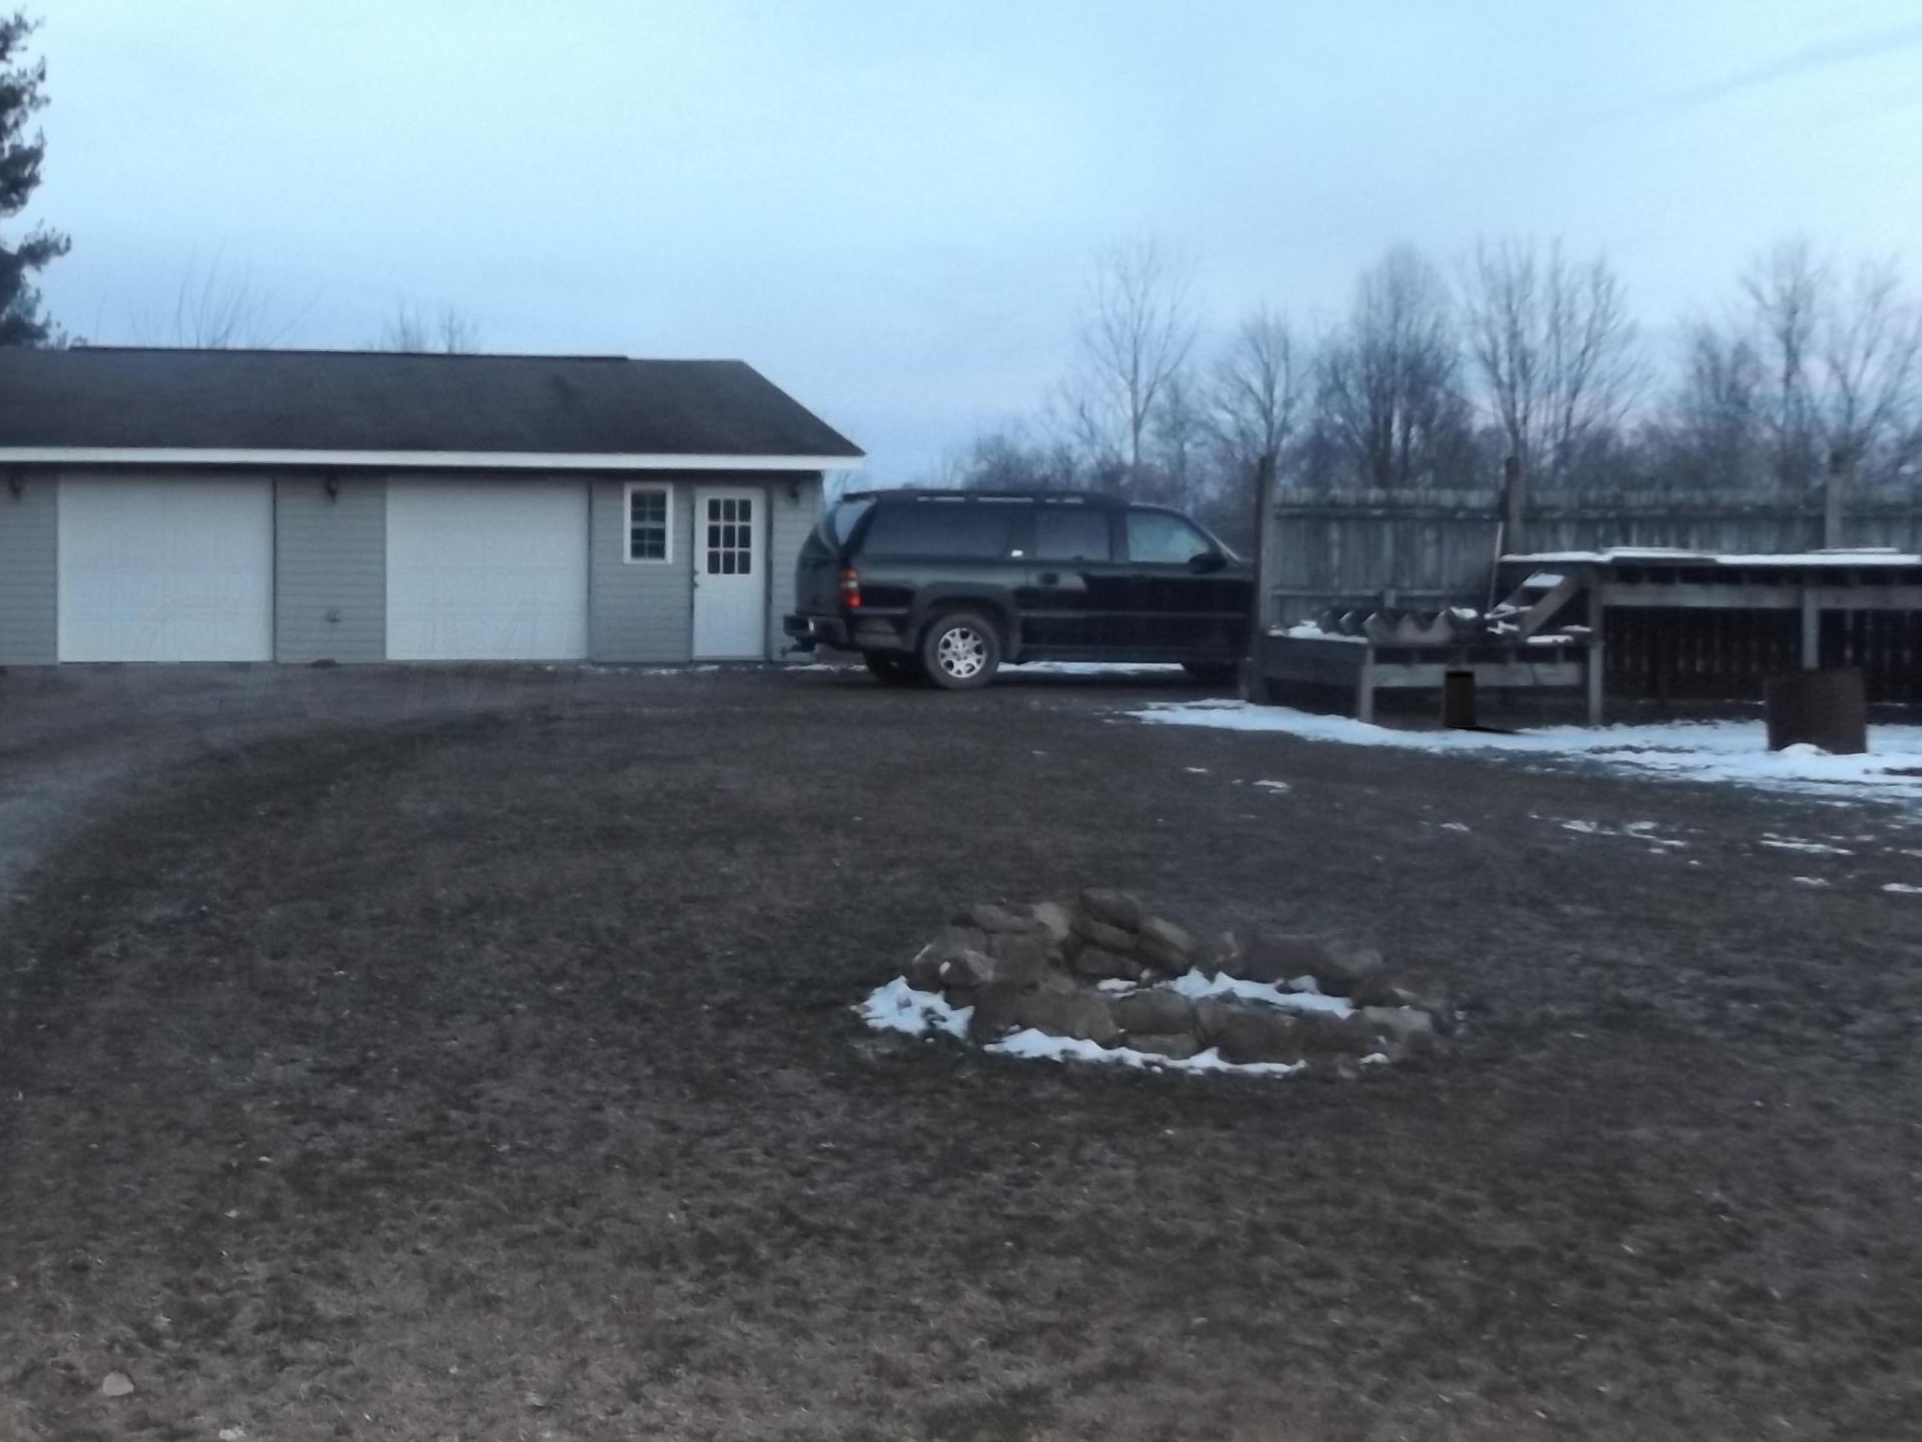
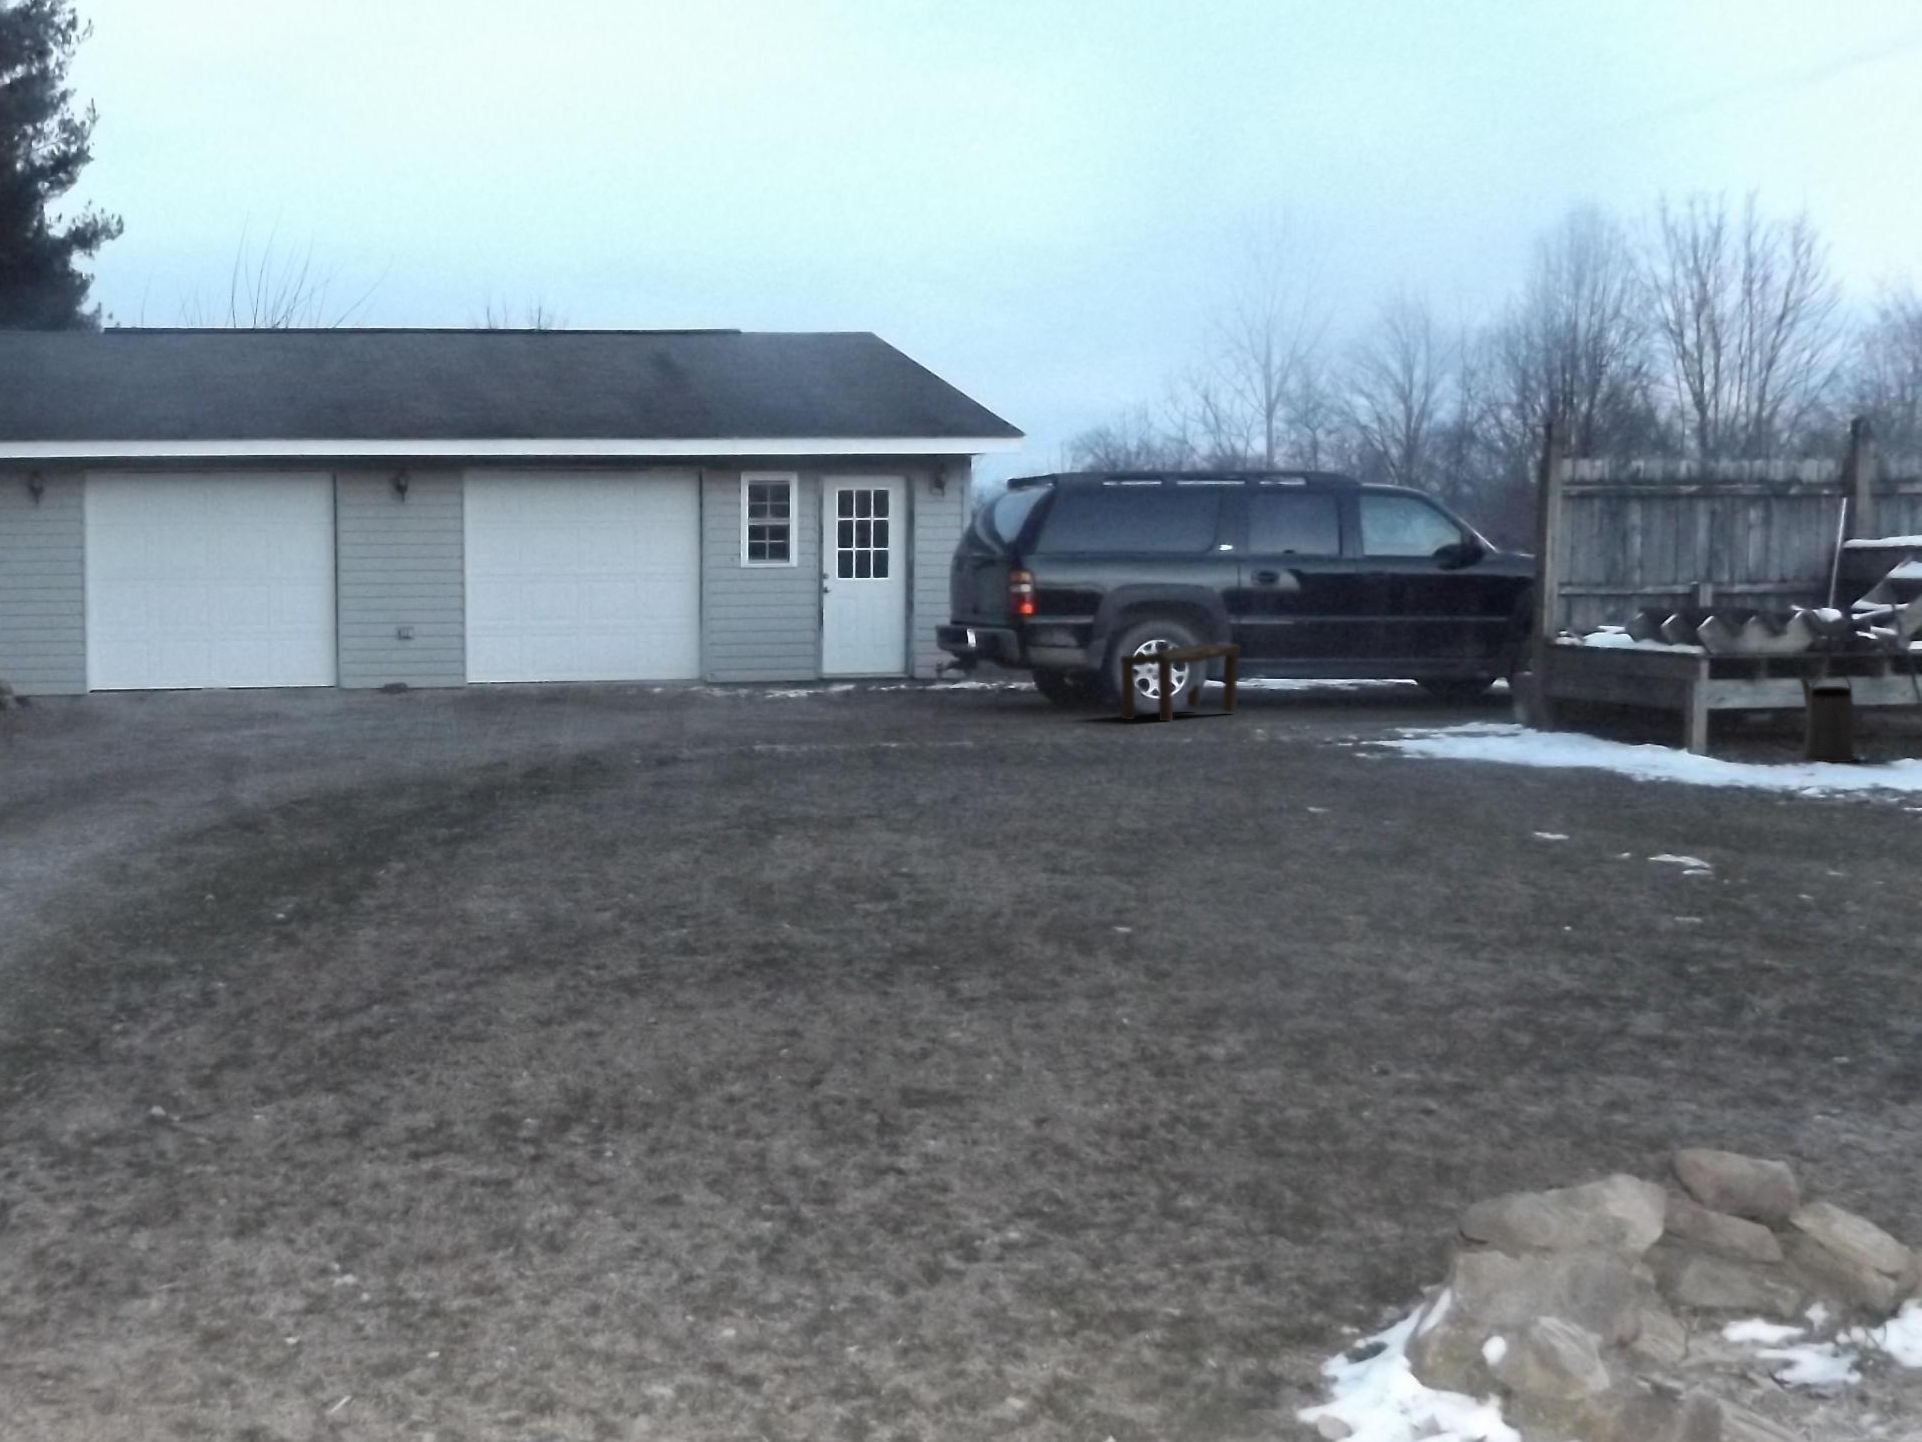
bench: none [931,633,1030,698] -> present [1120,644,1240,721]

